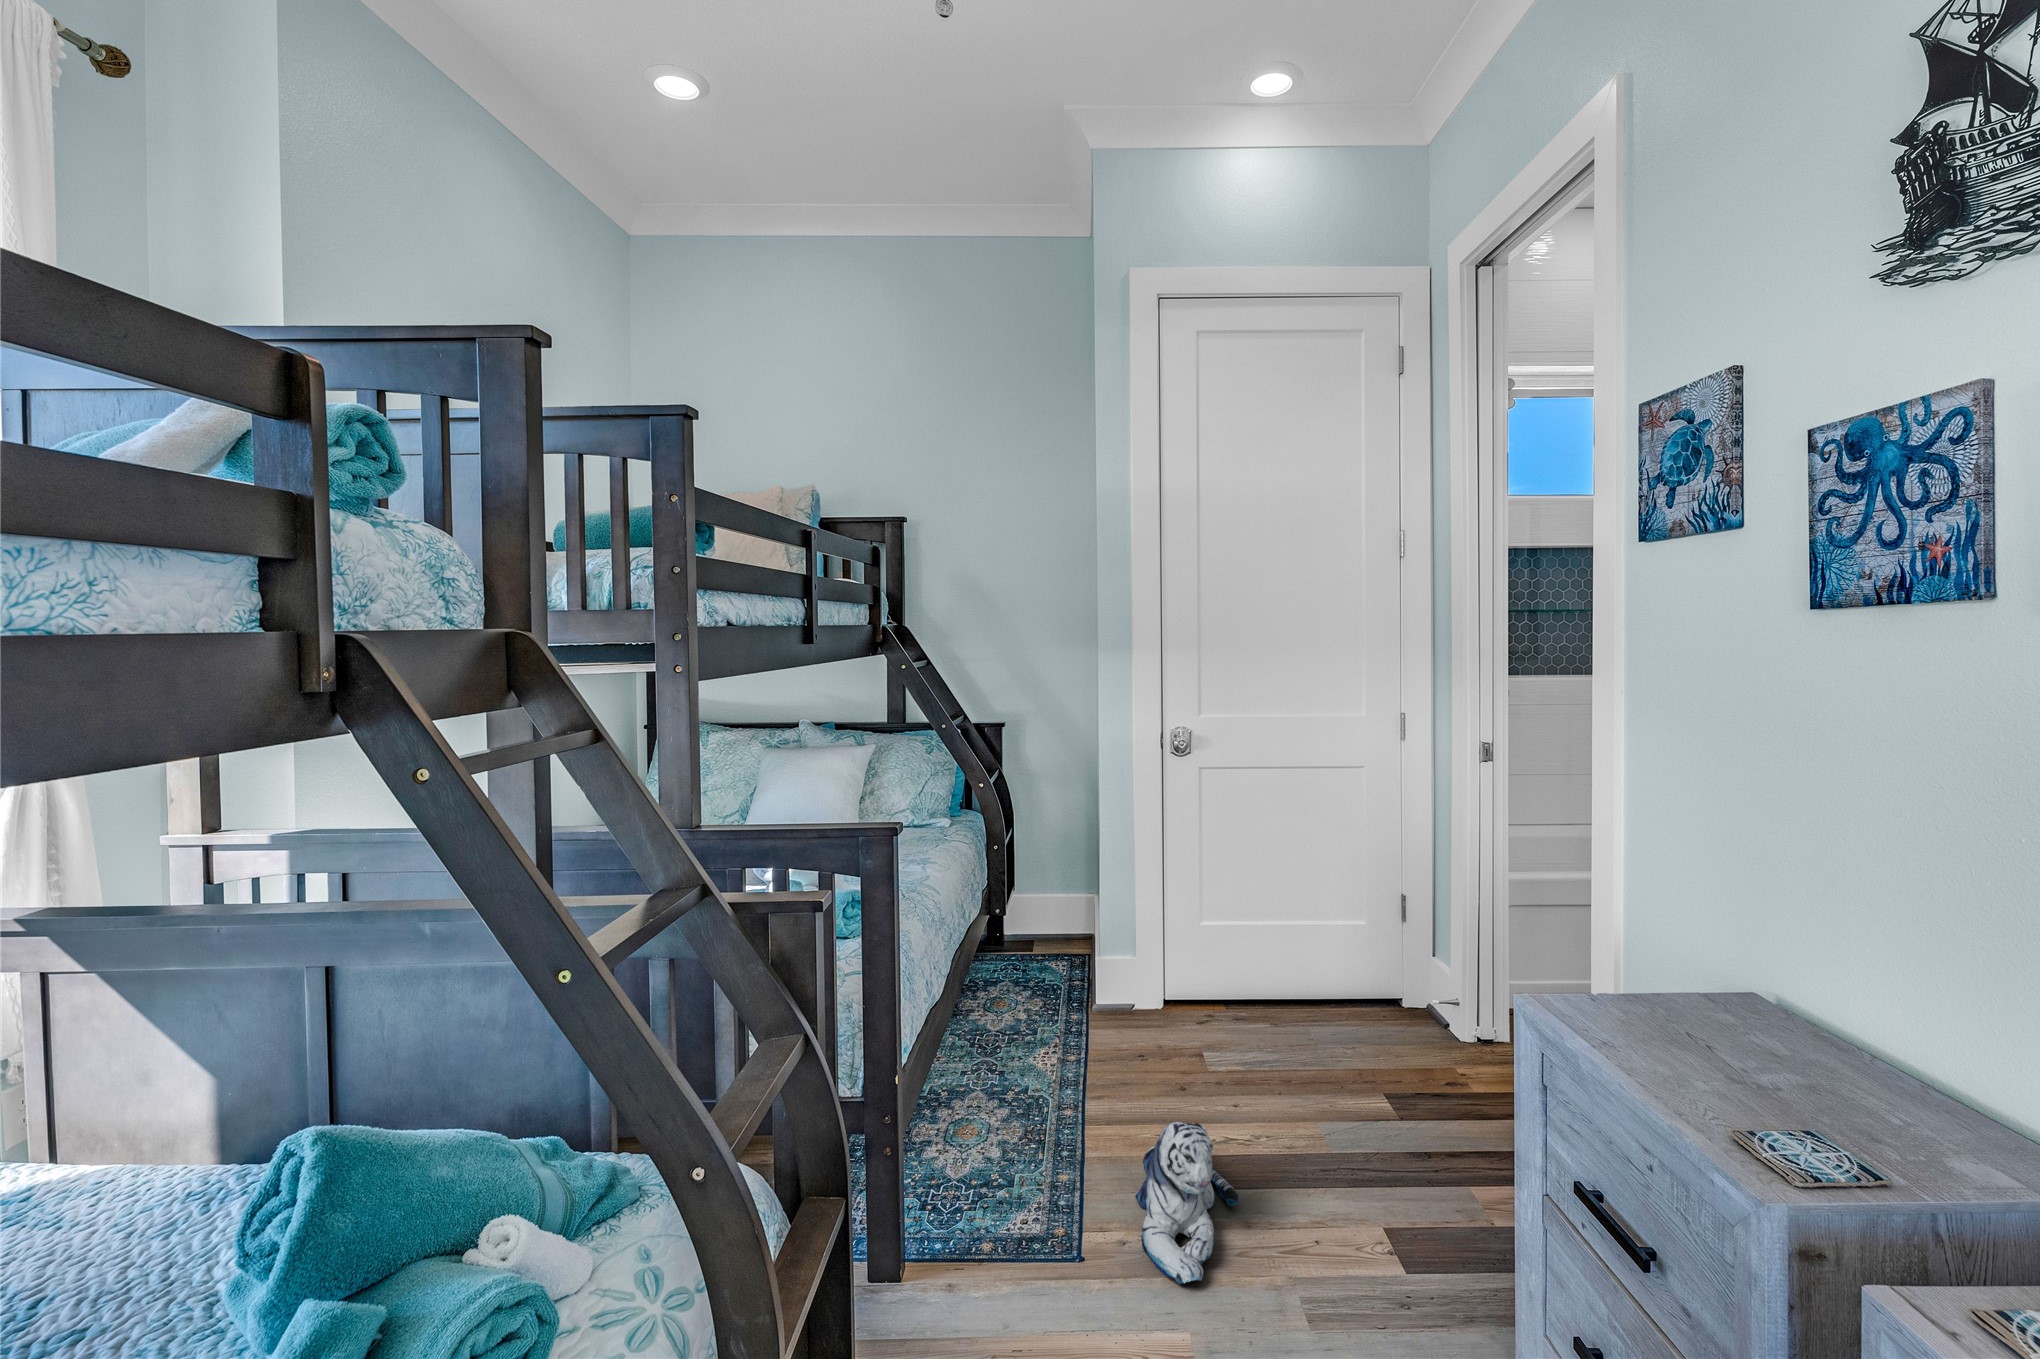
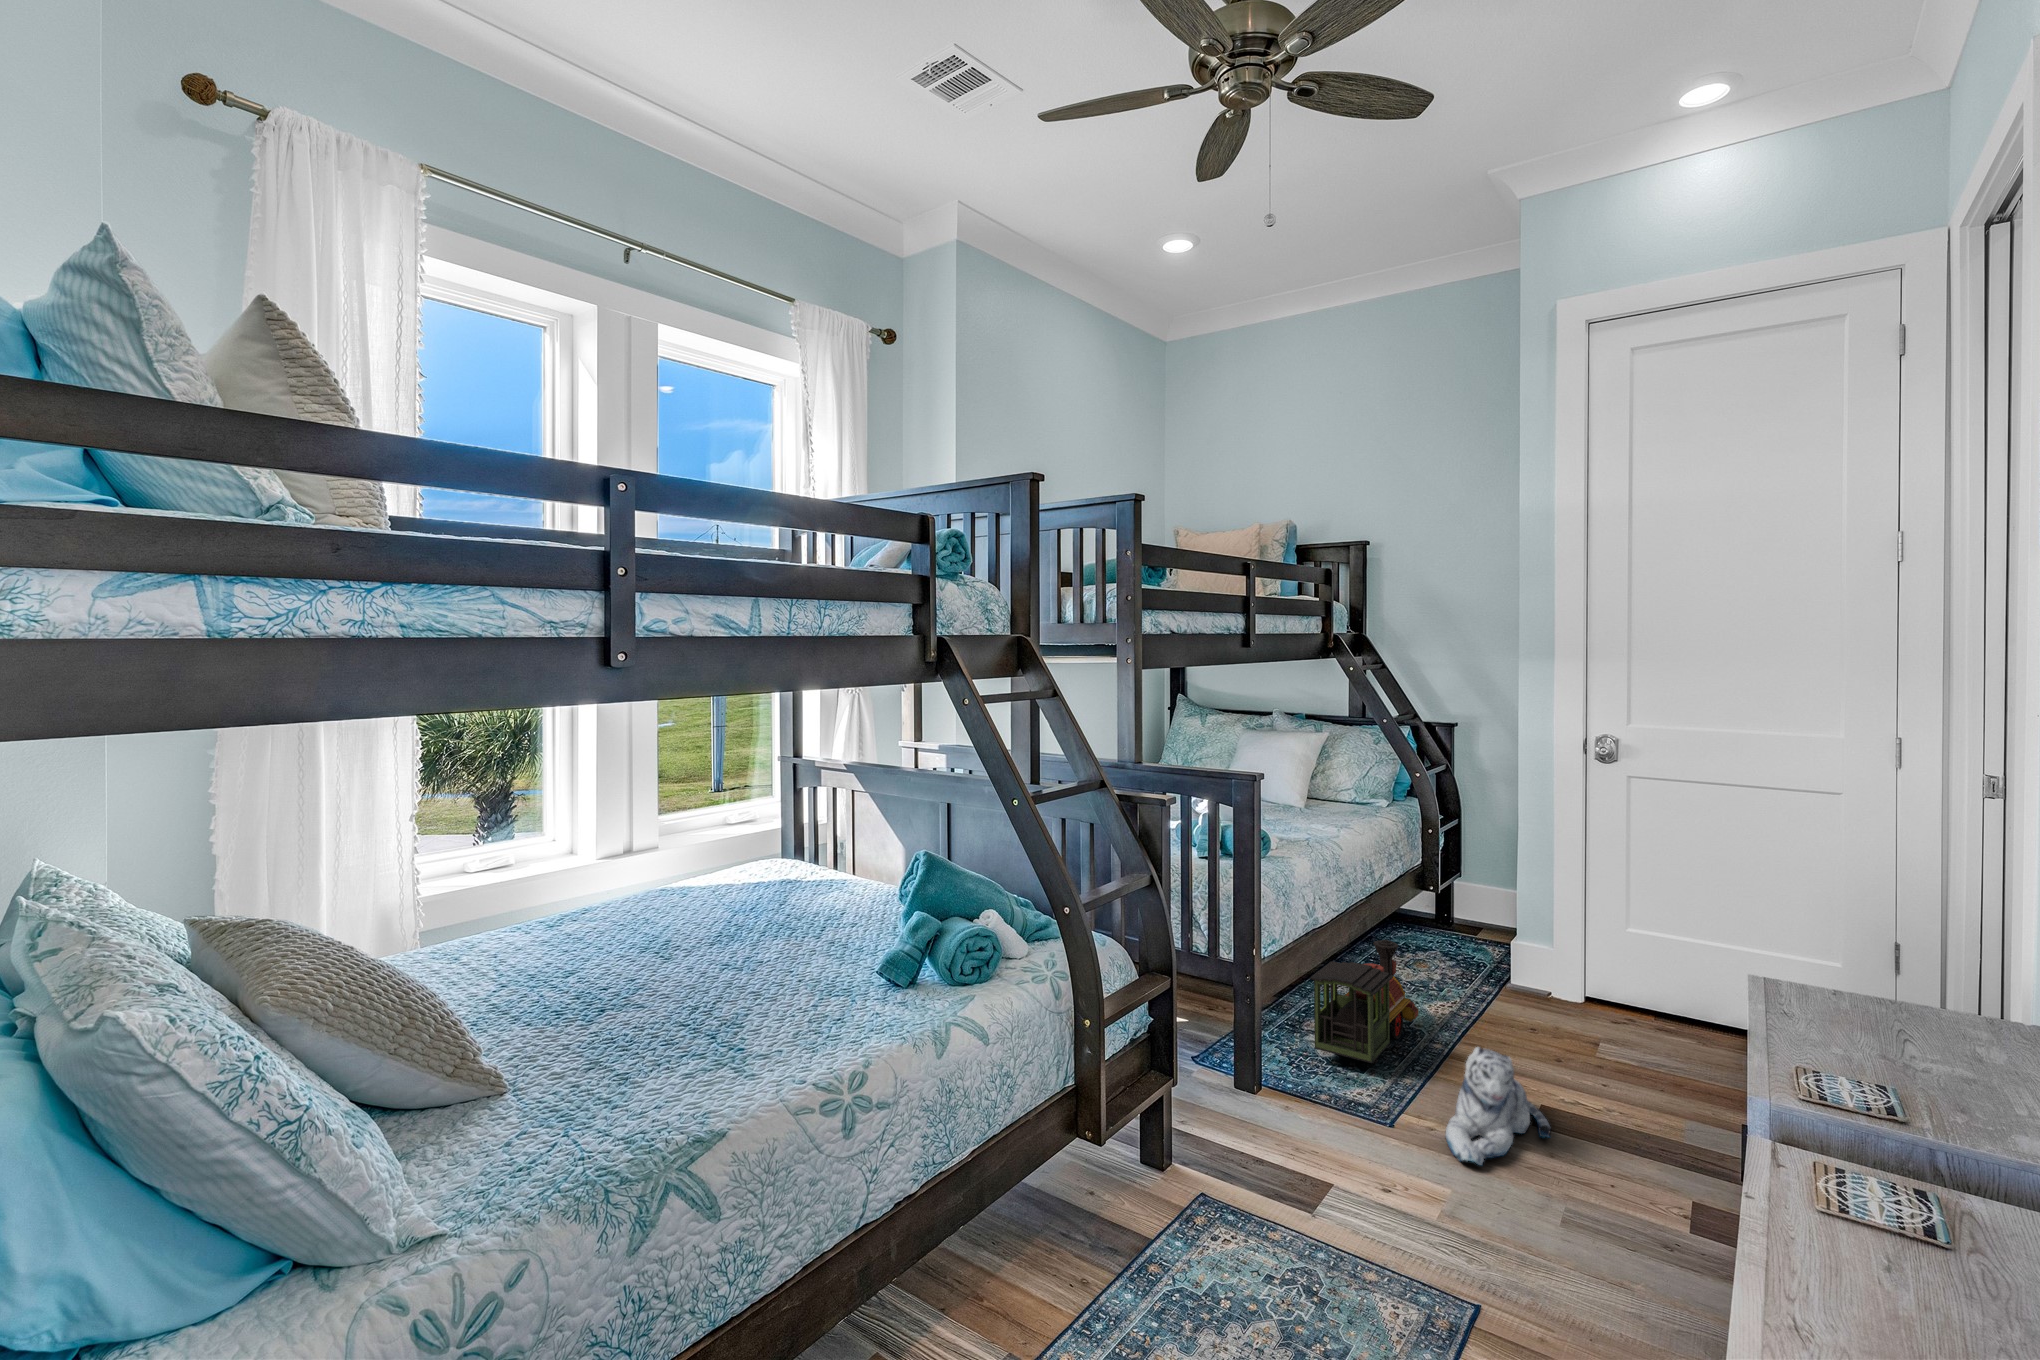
toy train: none [944,996,1039,1173] -> present [1310,940,1418,1064]

